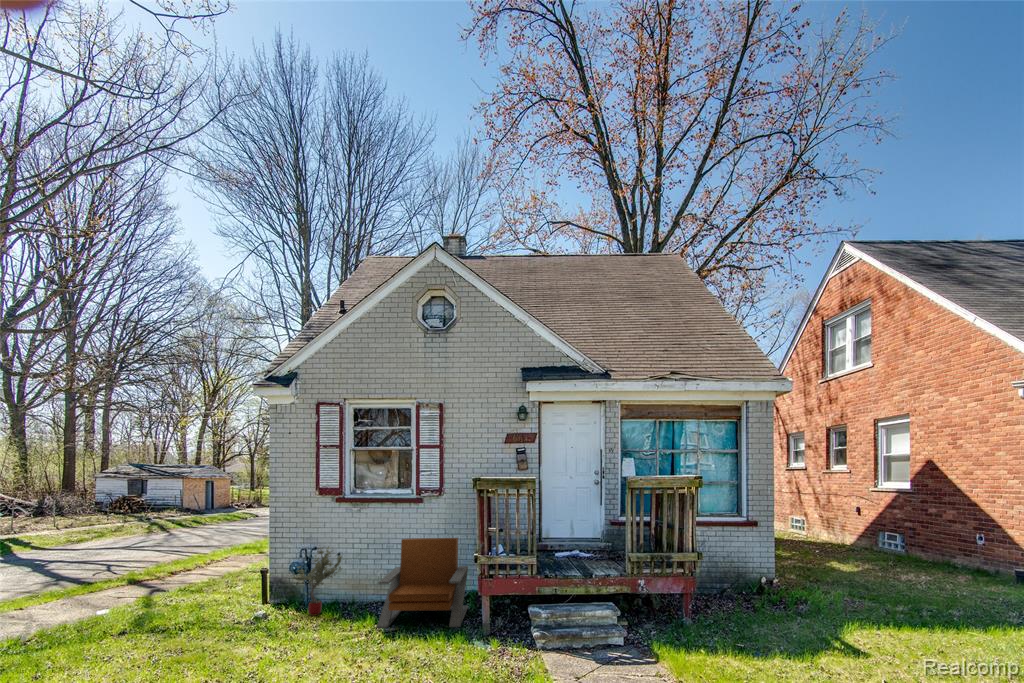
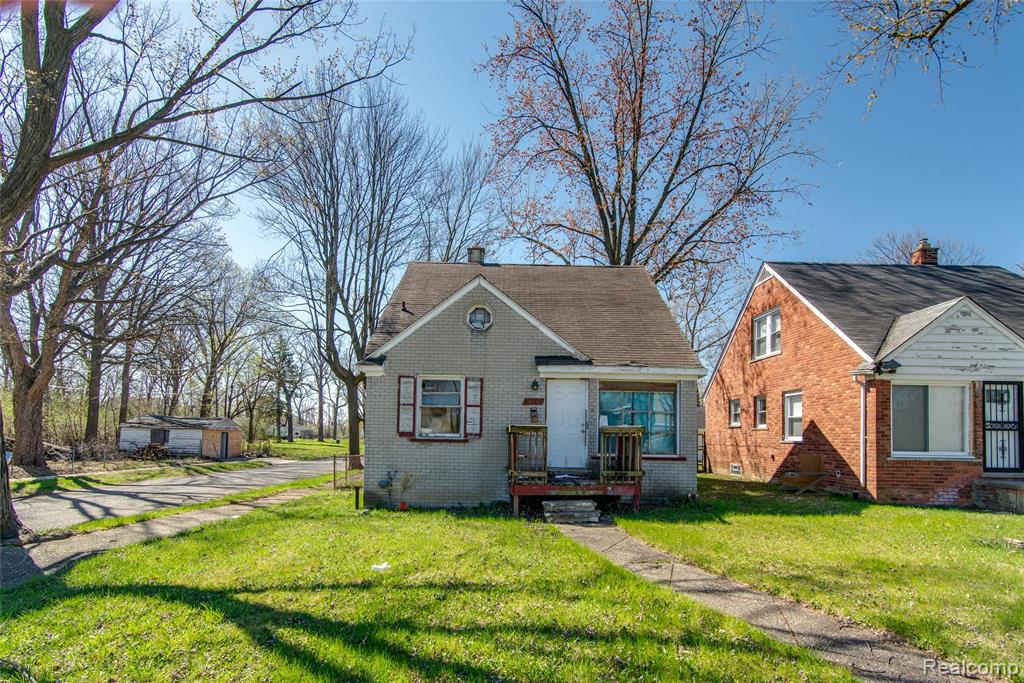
lounge chair: present [377,538,468,628] -> present [778,453,830,495]

